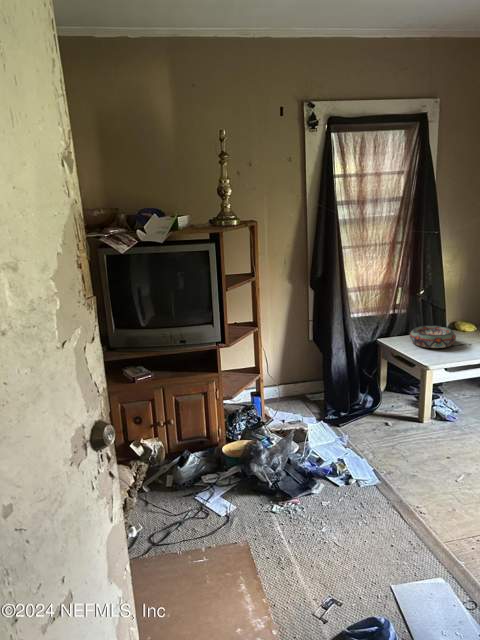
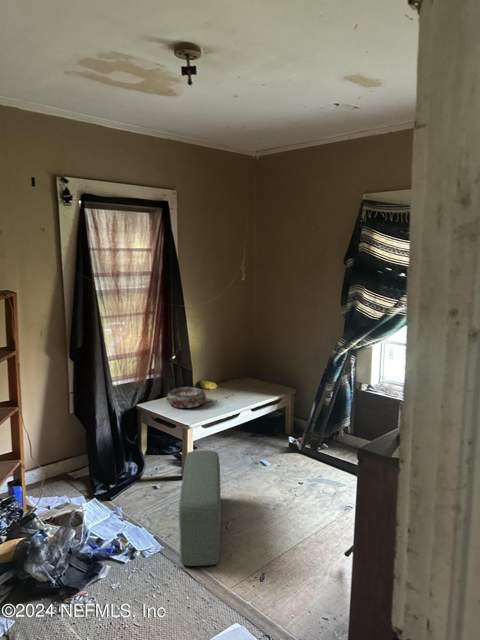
pouf: none [395,393,457,514] -> present [179,451,221,566]

